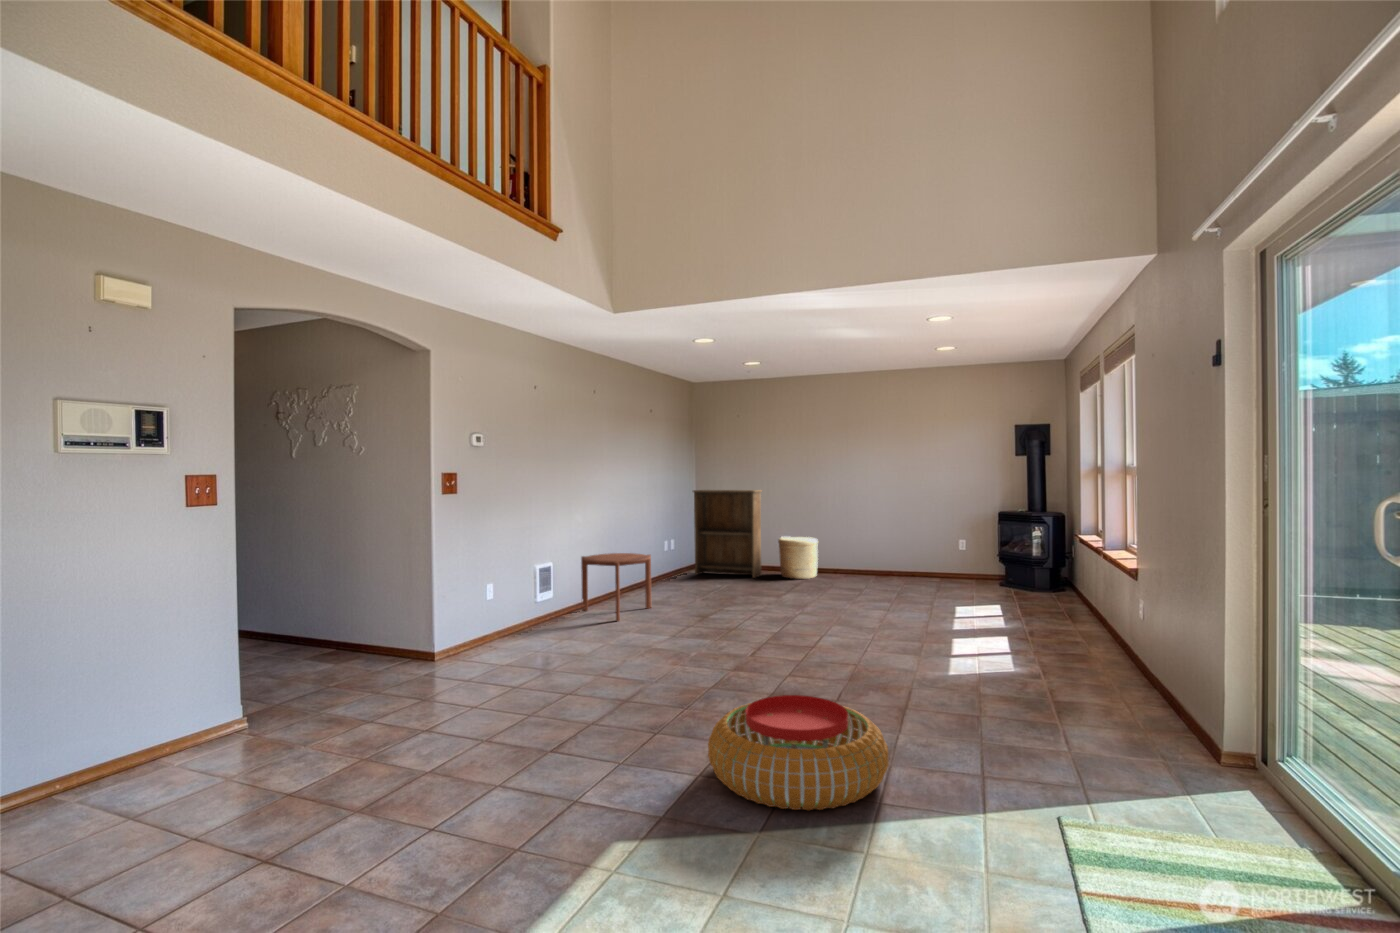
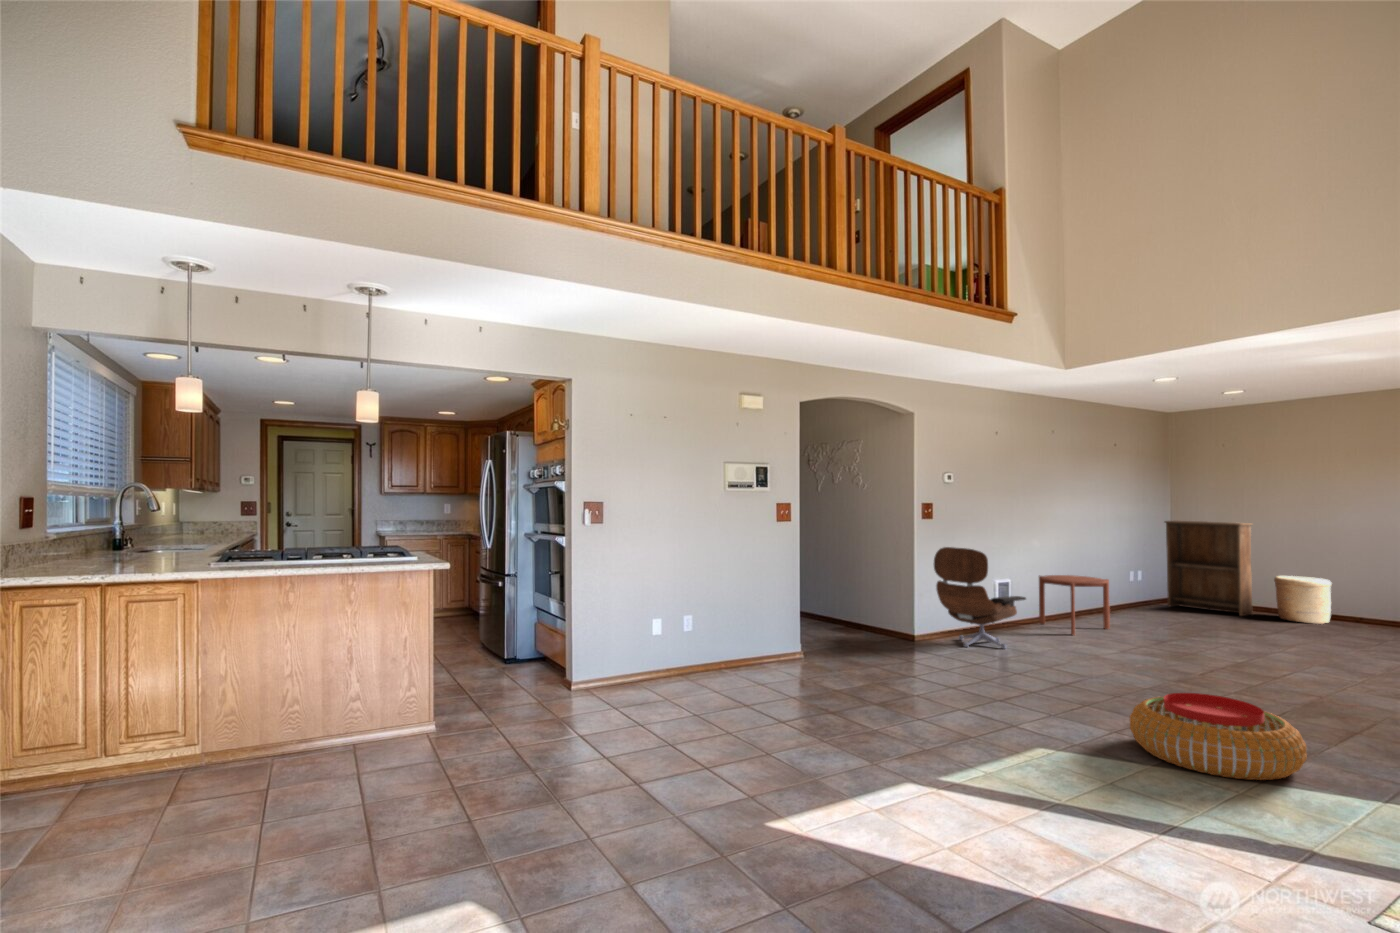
lounge chair: none [458,531,571,659] -> present [934,547,1026,649]

